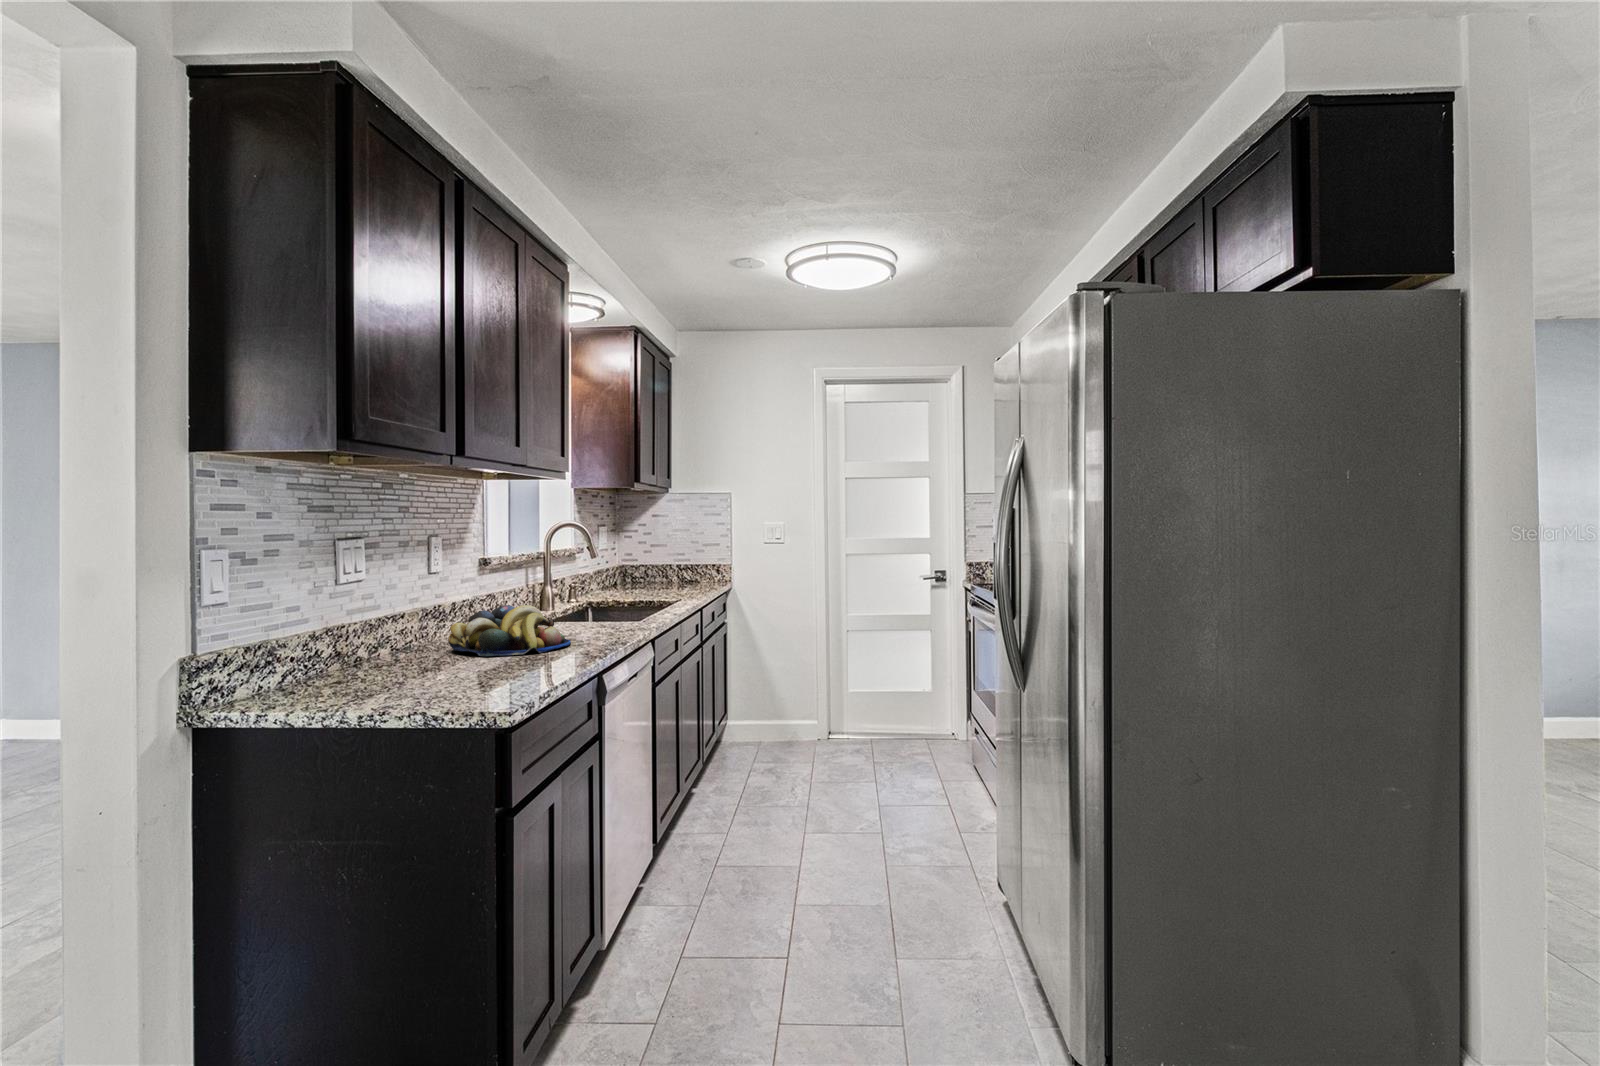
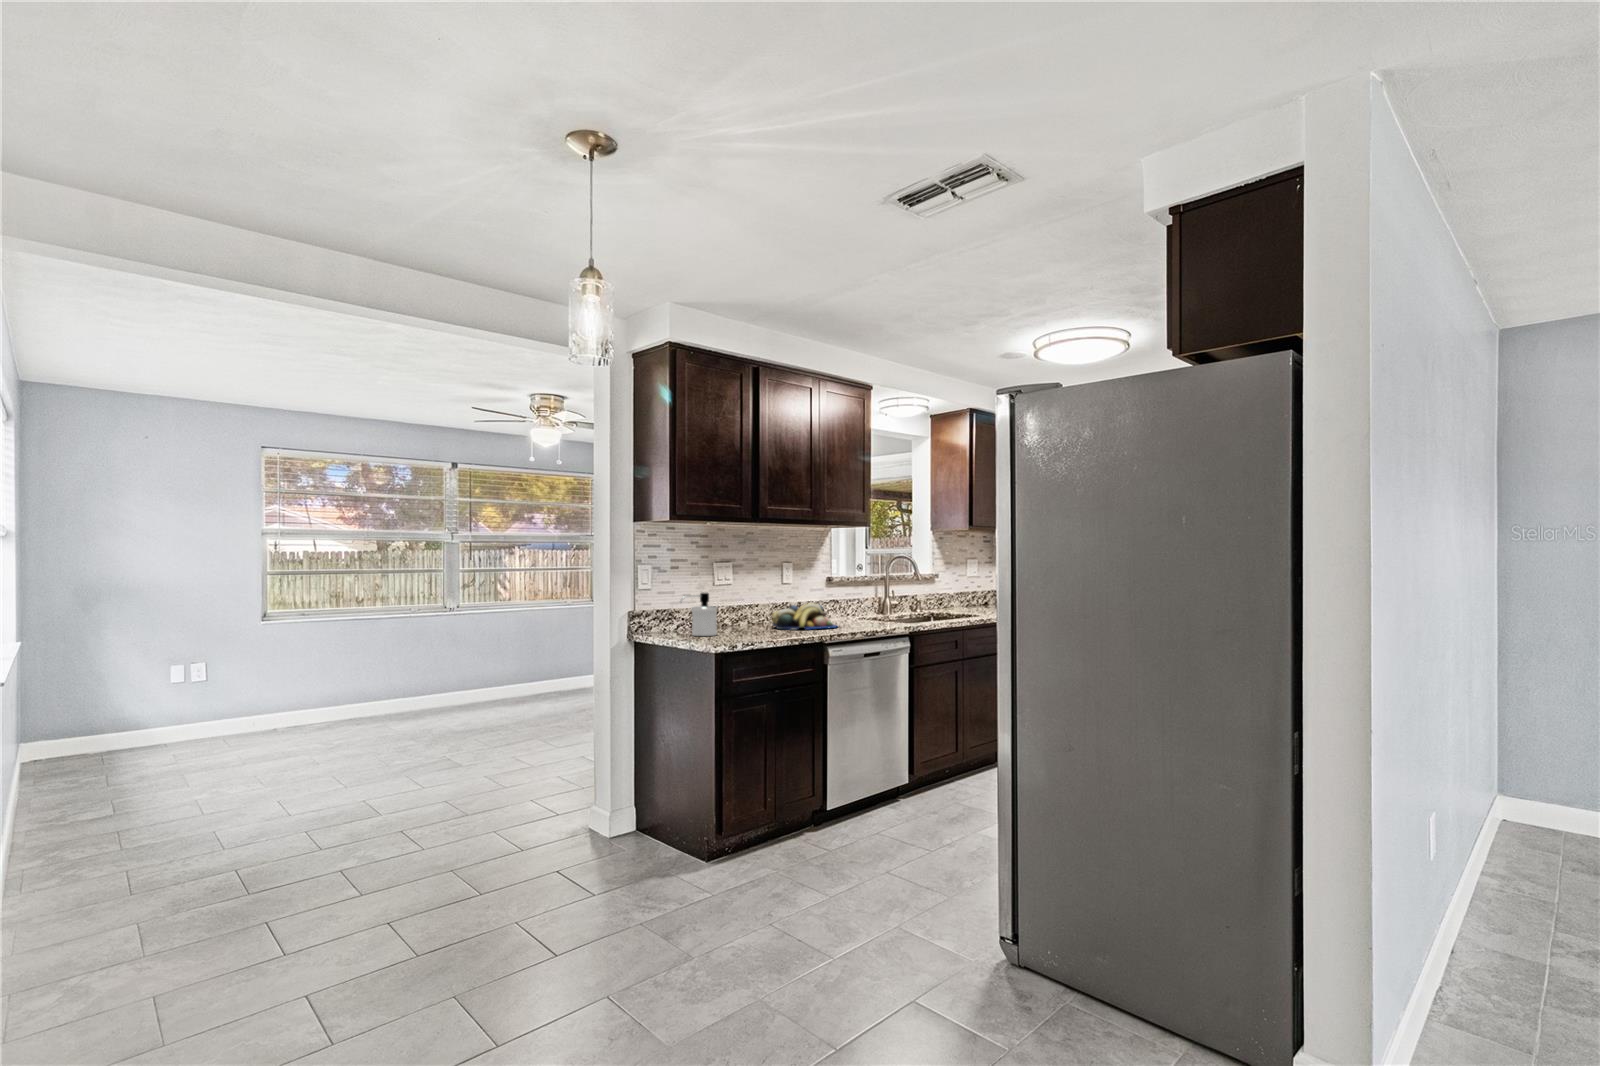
soap dispenser: none [345,602,419,695] -> present [680,593,718,636]

